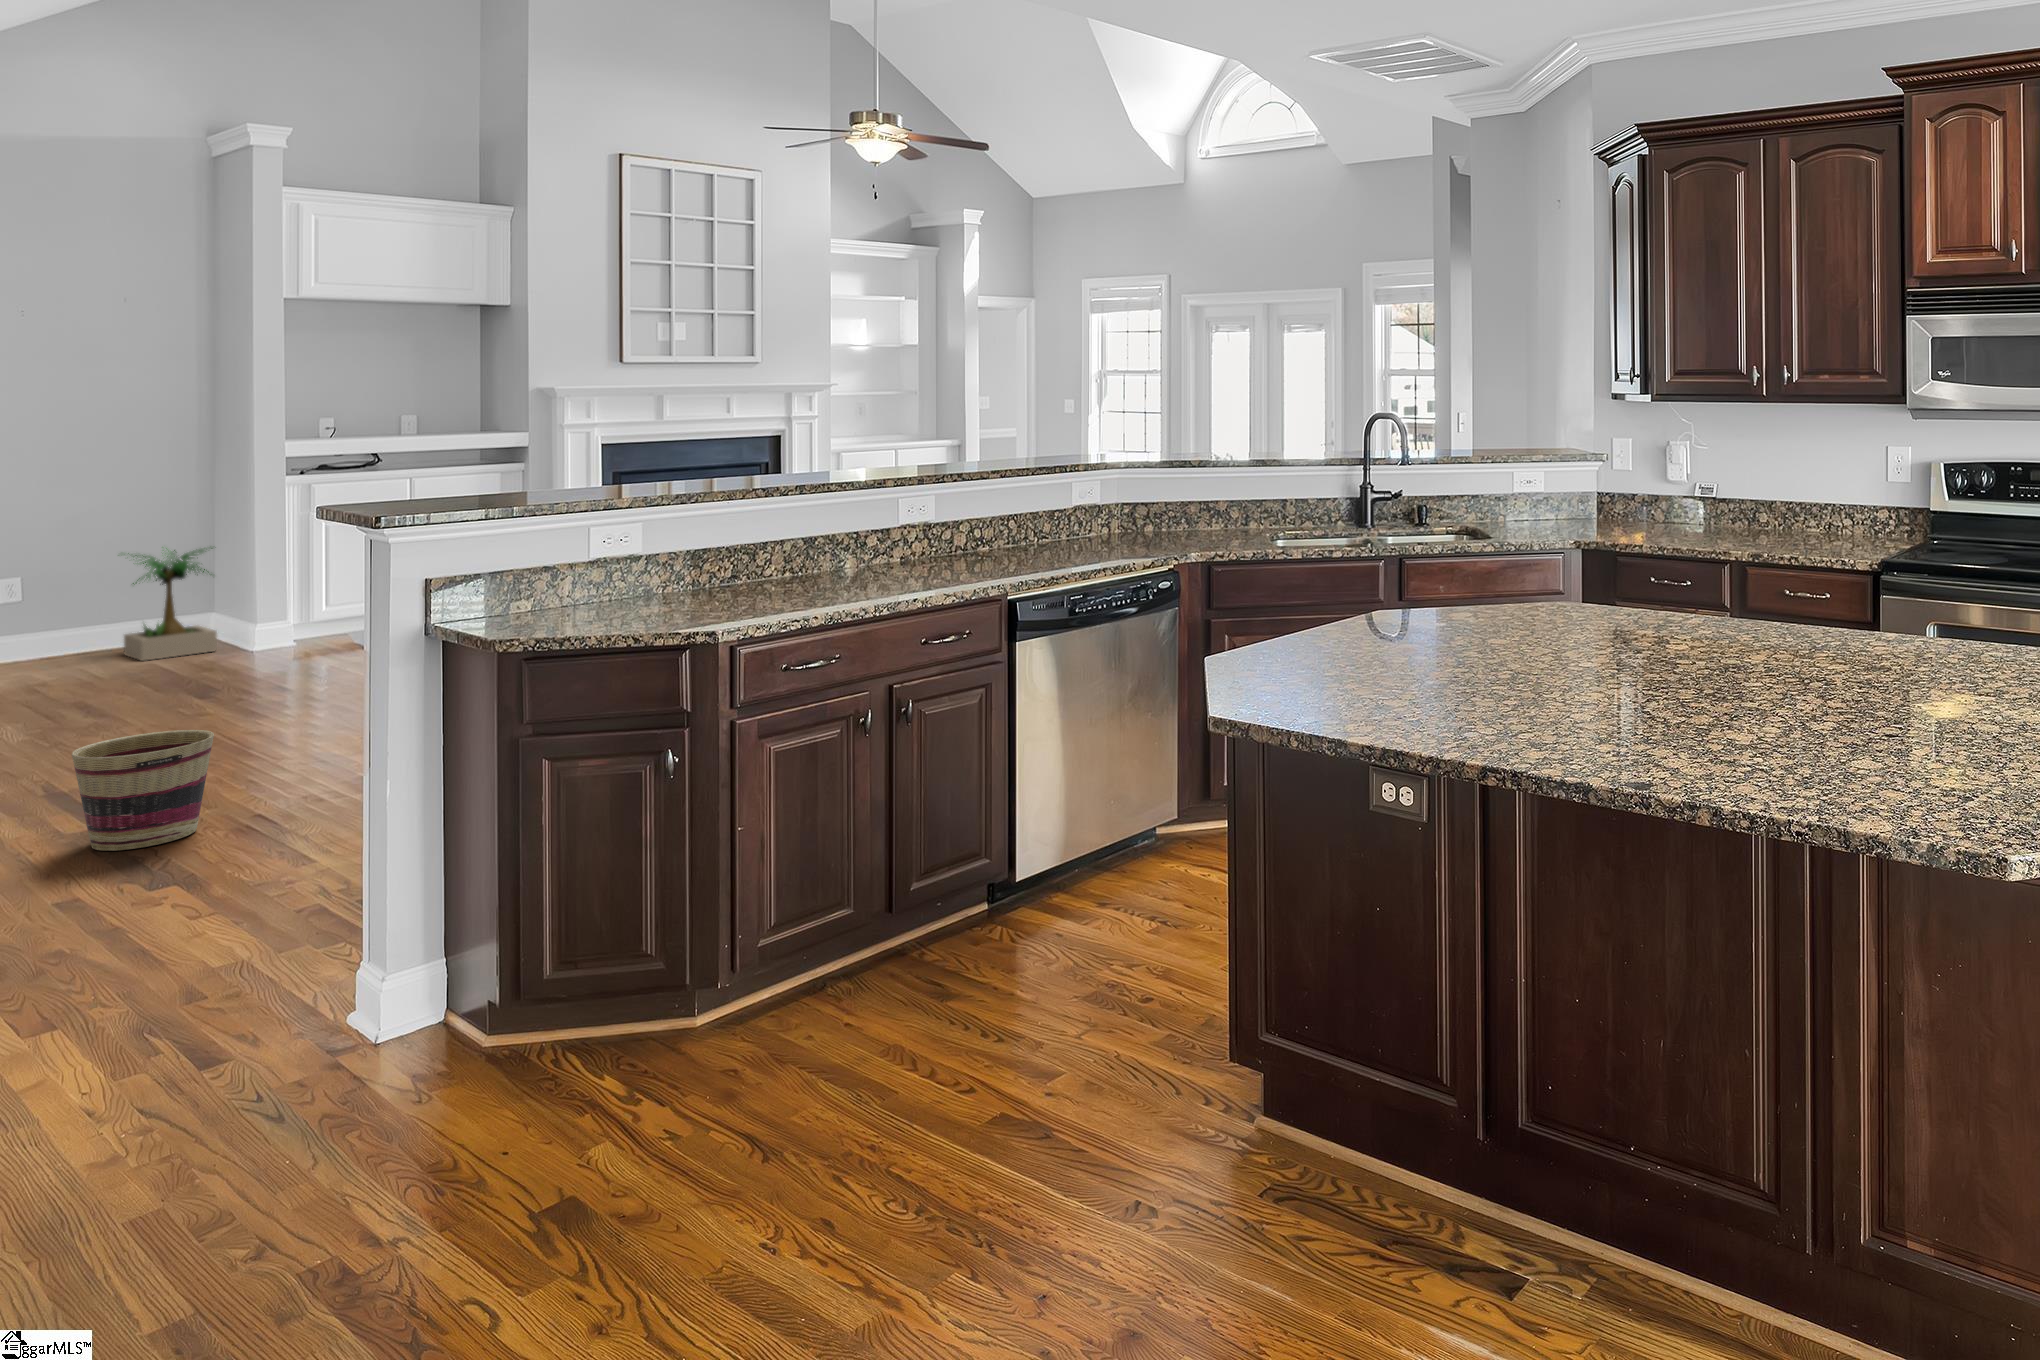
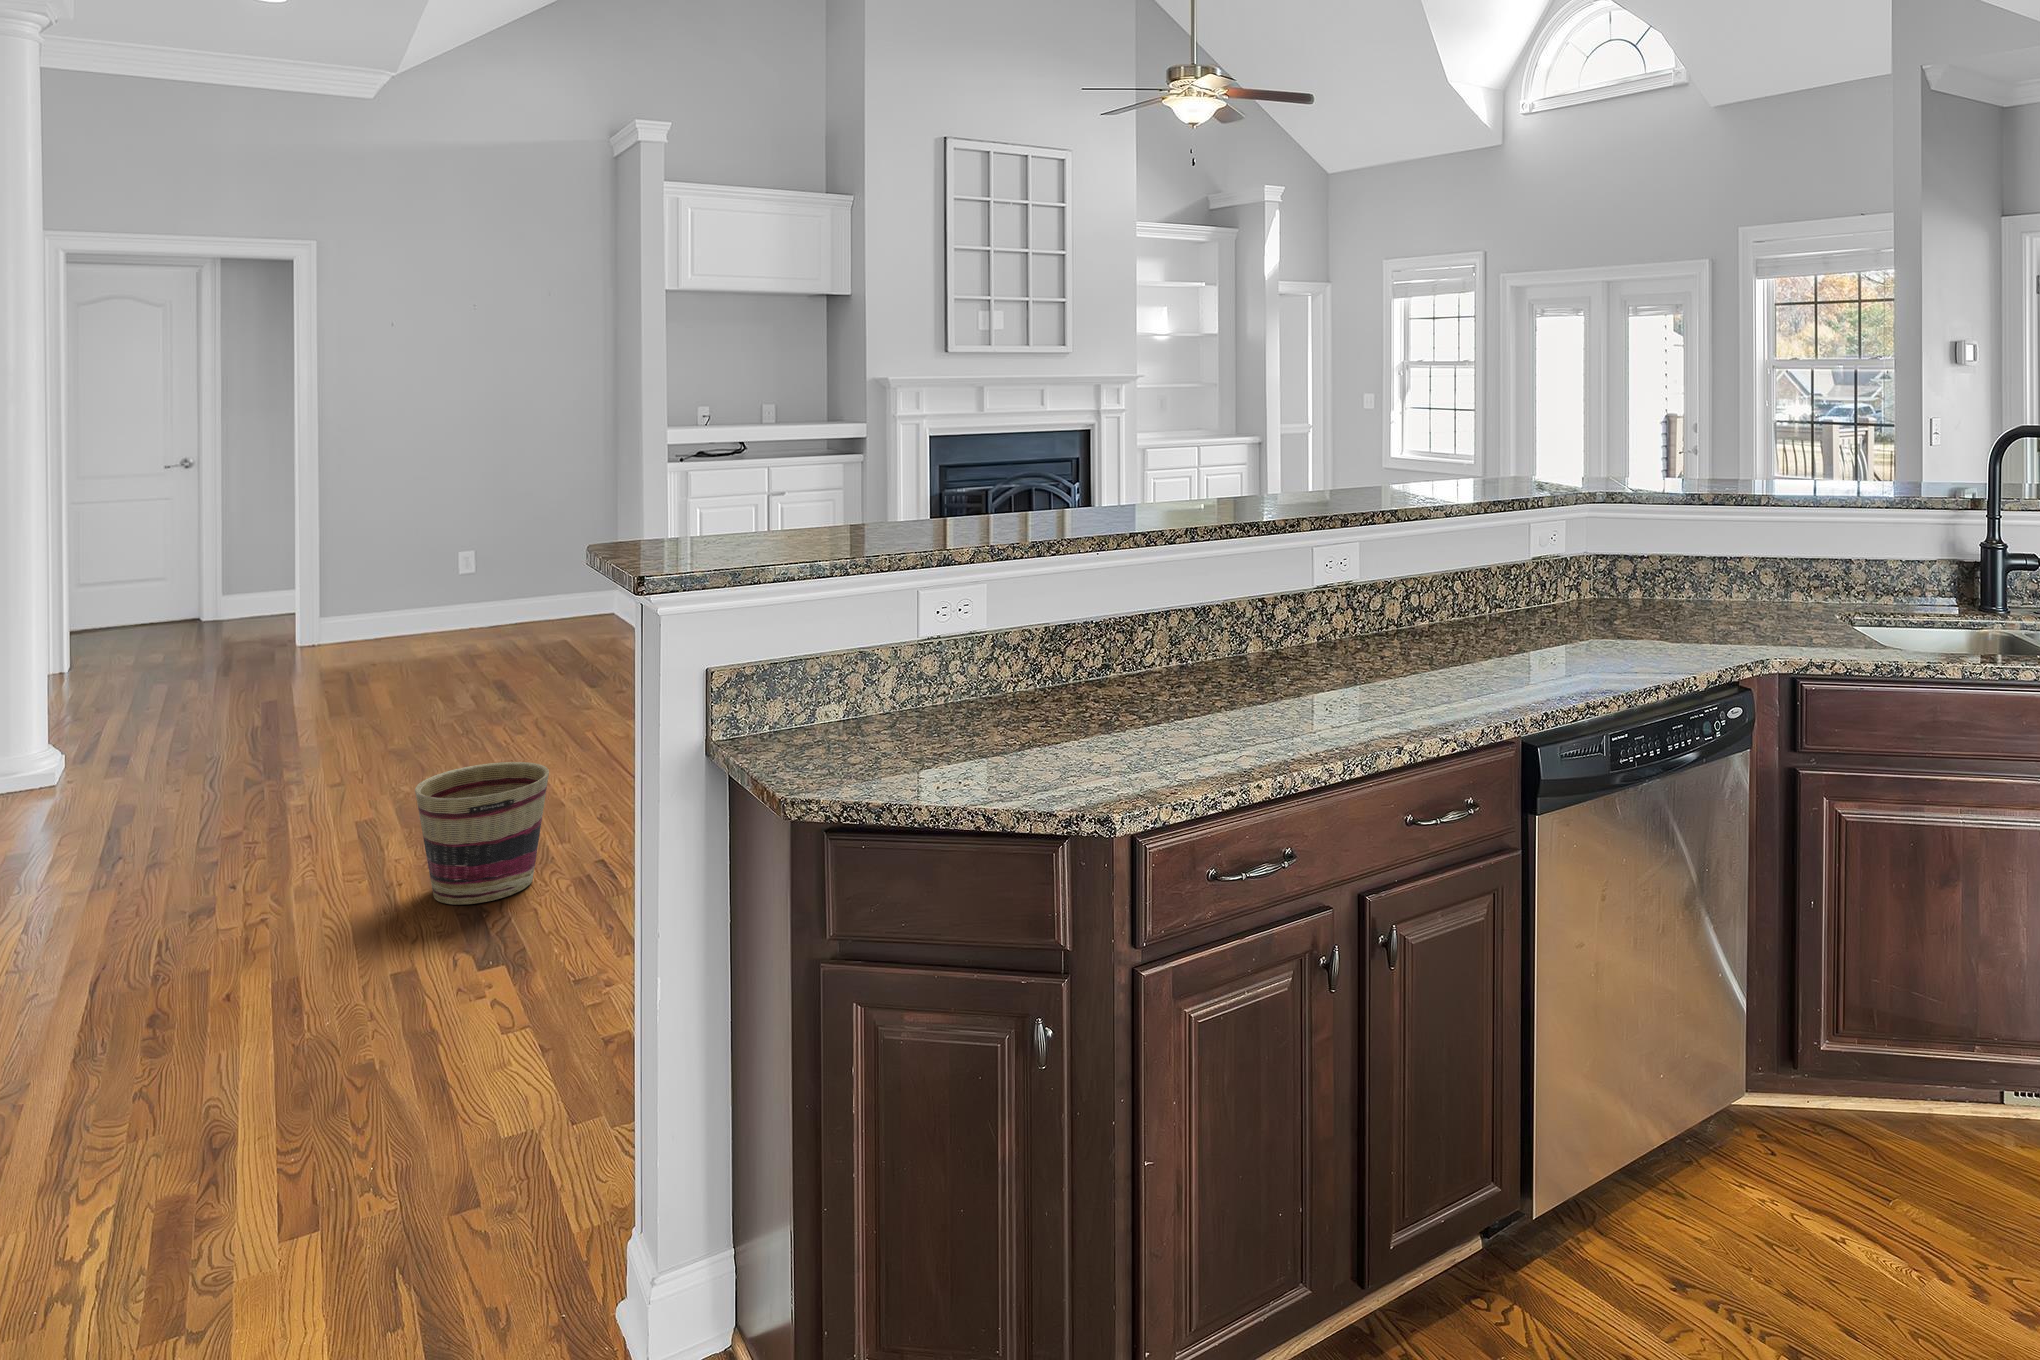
potted plant: present [124,547,217,661] -> none [529,524,621,636]

